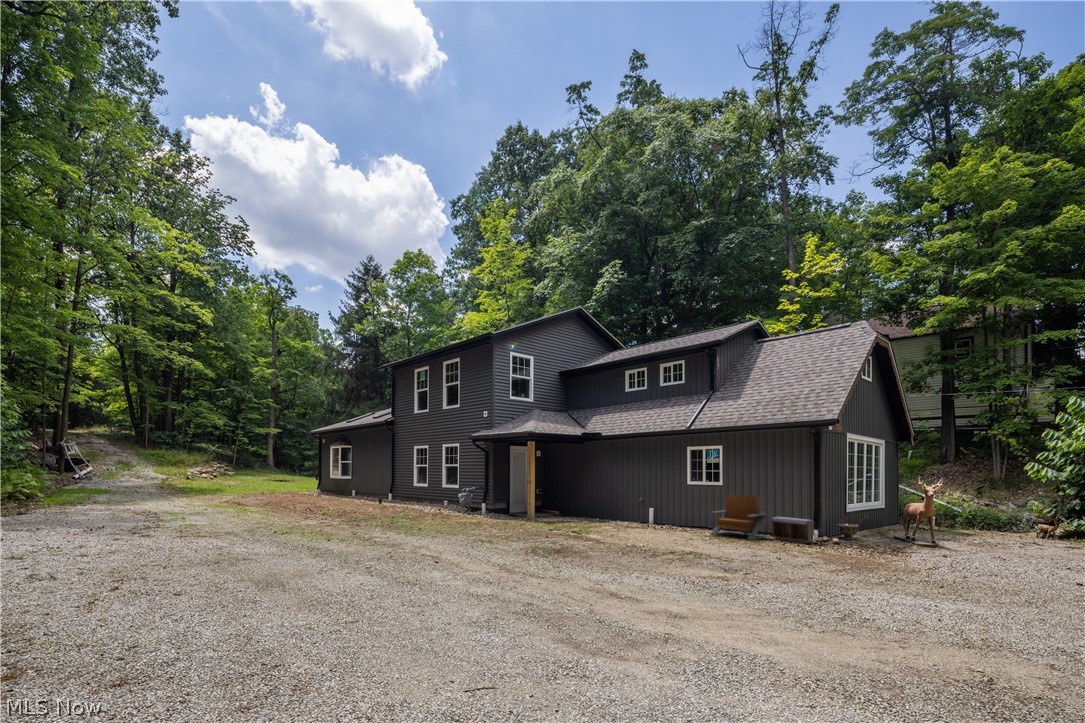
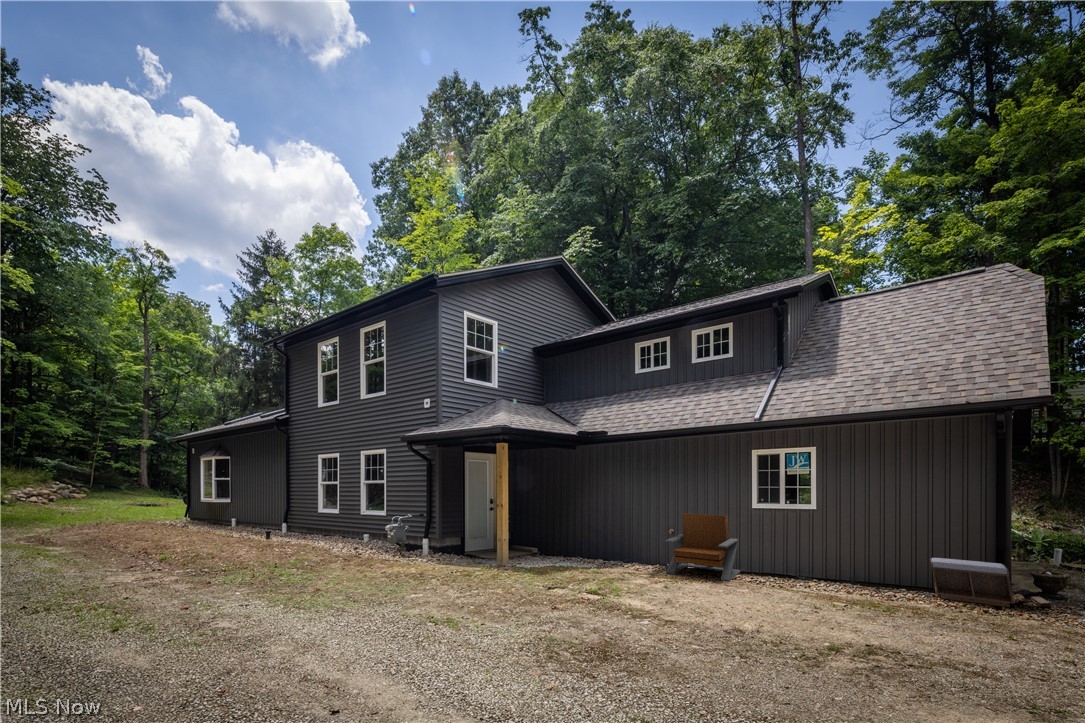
lounge chair: present [711,494,767,540] -> present [665,513,741,581]

